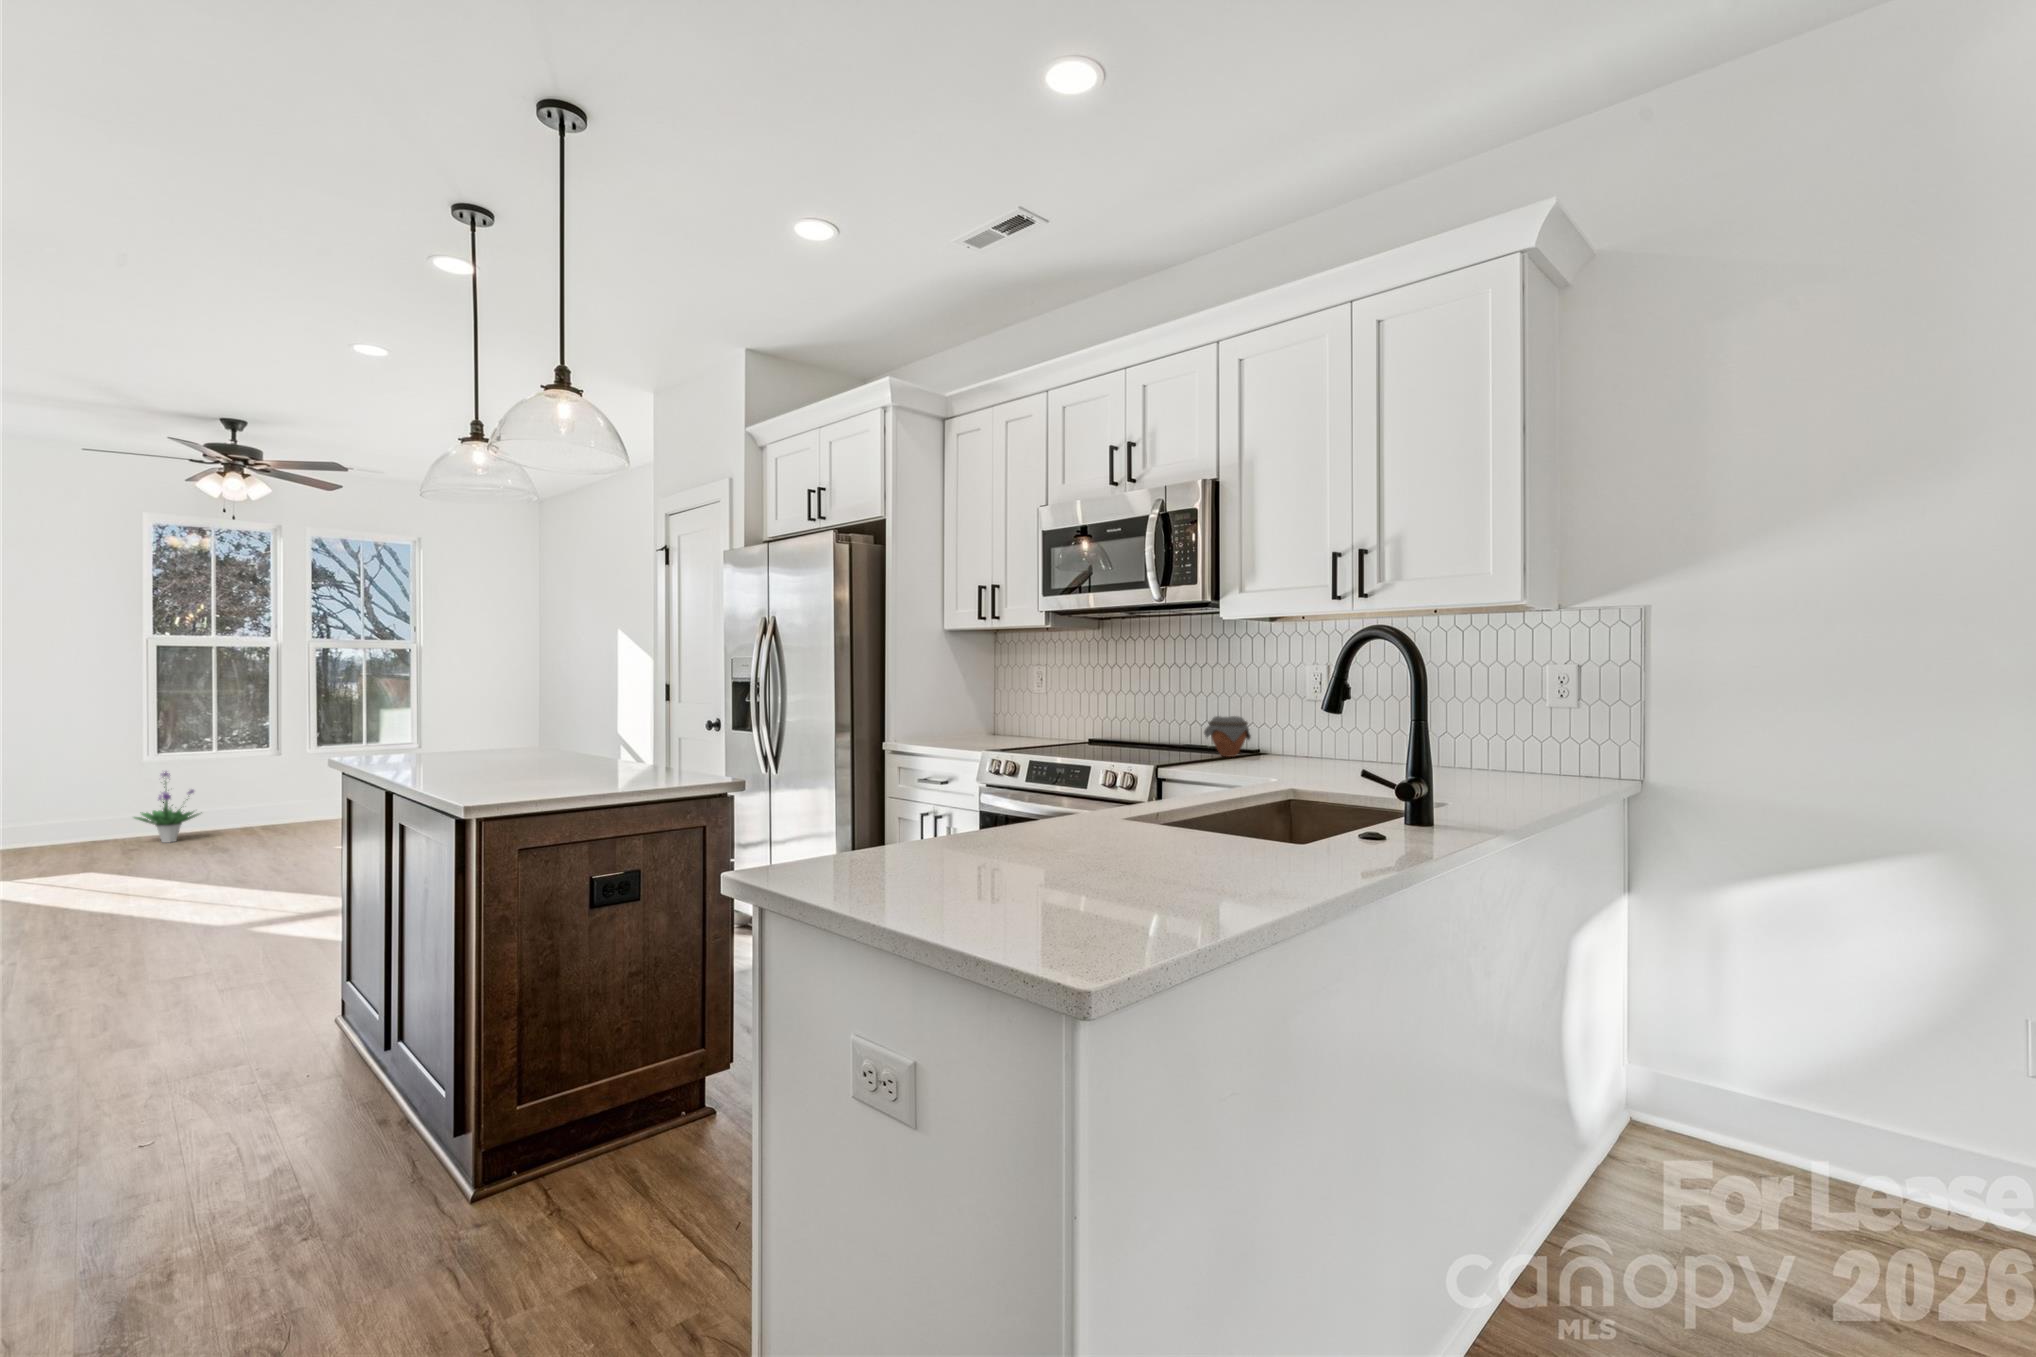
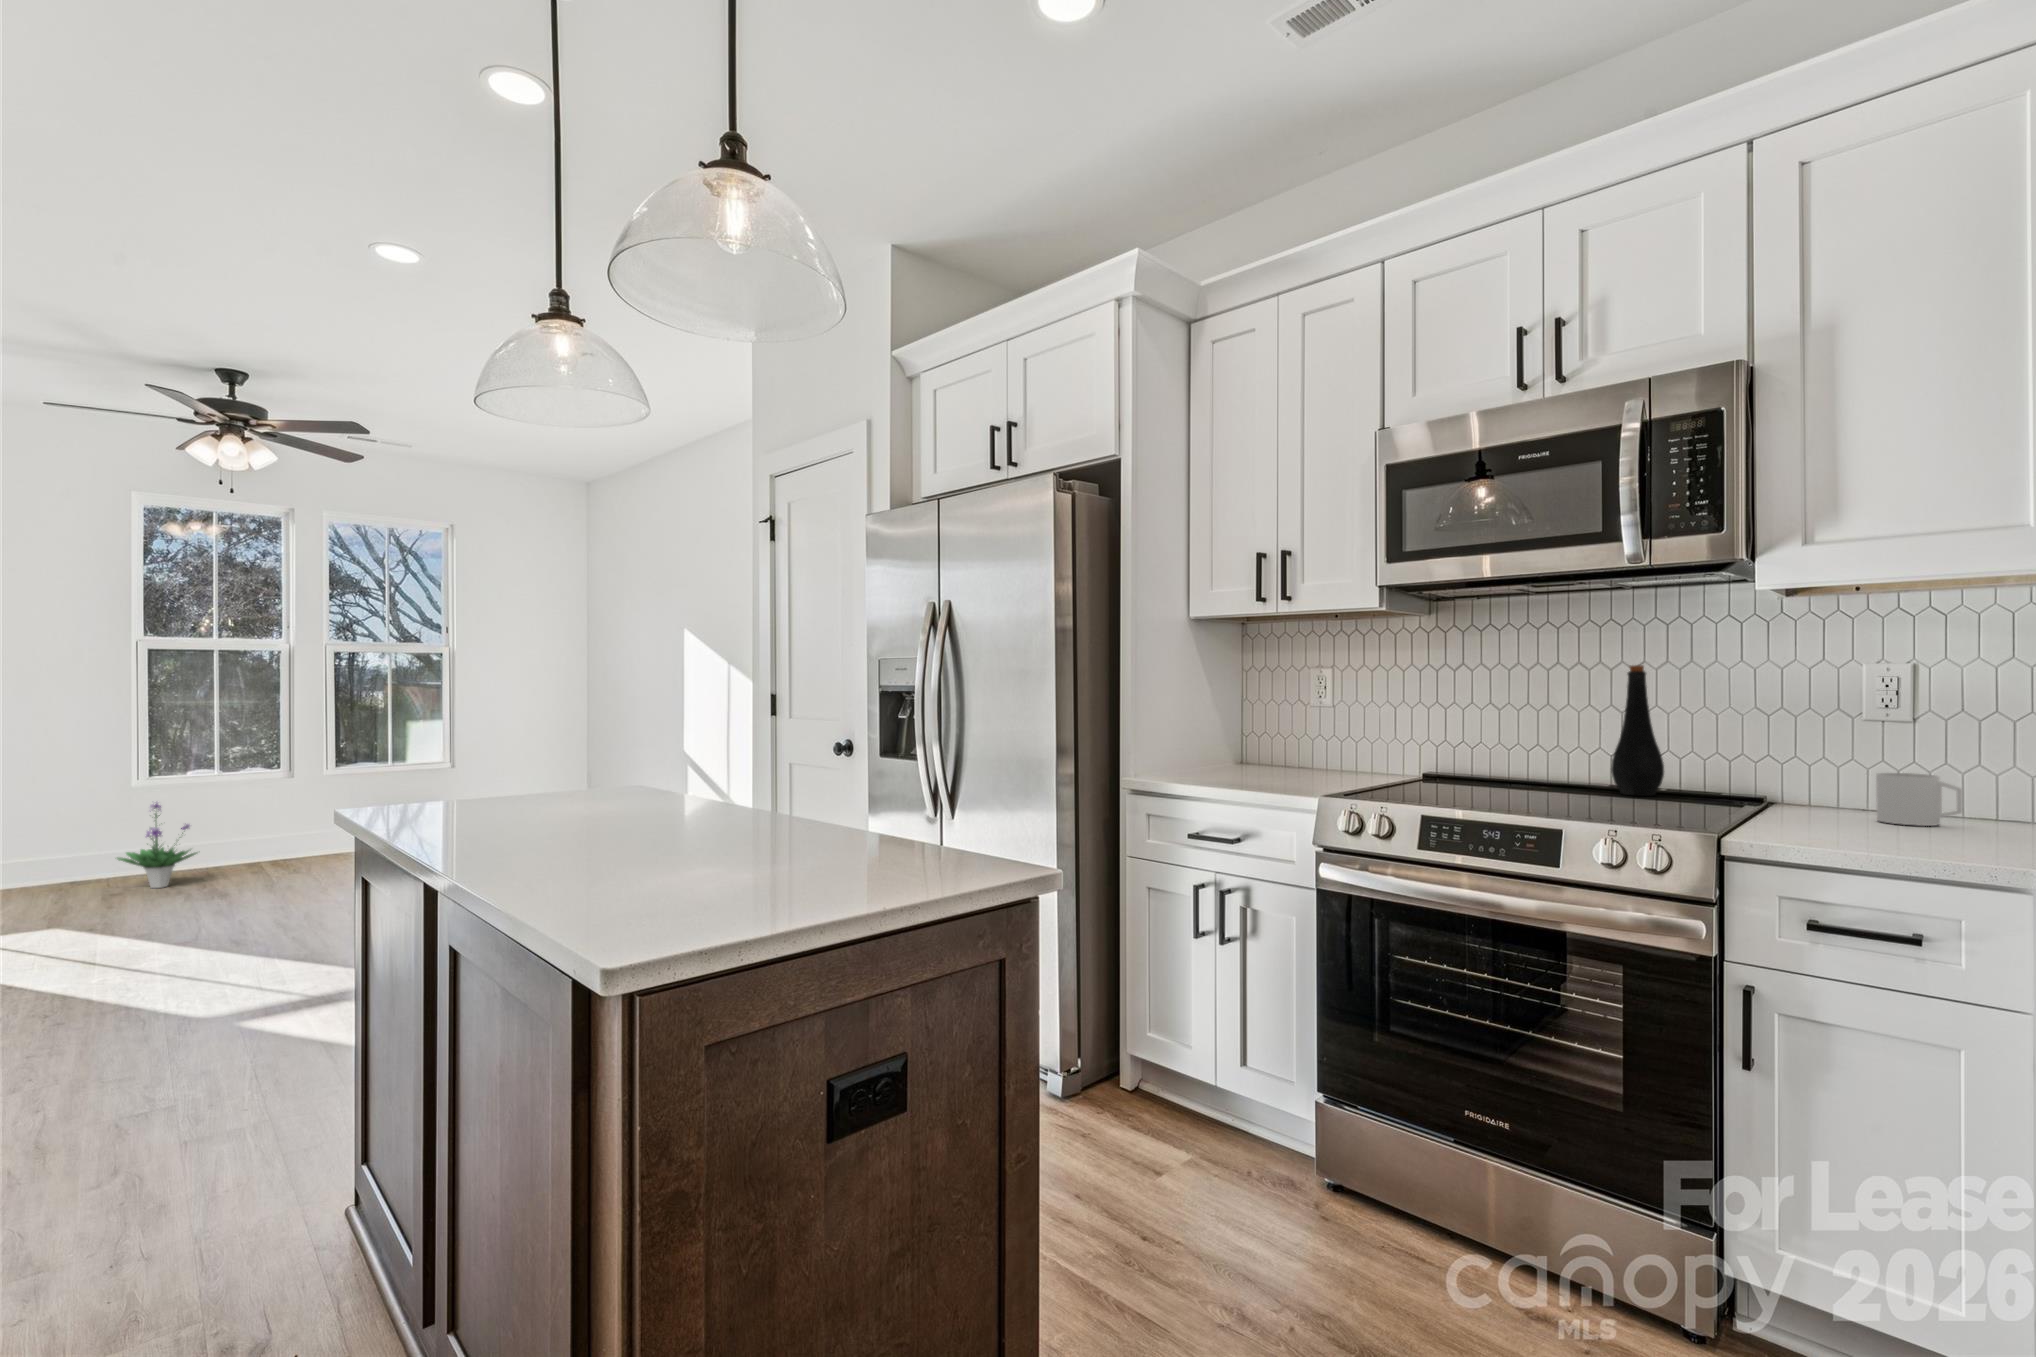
bottle: none [1174,667,1204,751] -> present [1611,665,1664,796]
jar: present [1204,716,1251,757] -> none [1699,743,1789,808]
mug: none [1278,734,1315,764] -> present [1876,773,1962,826]

